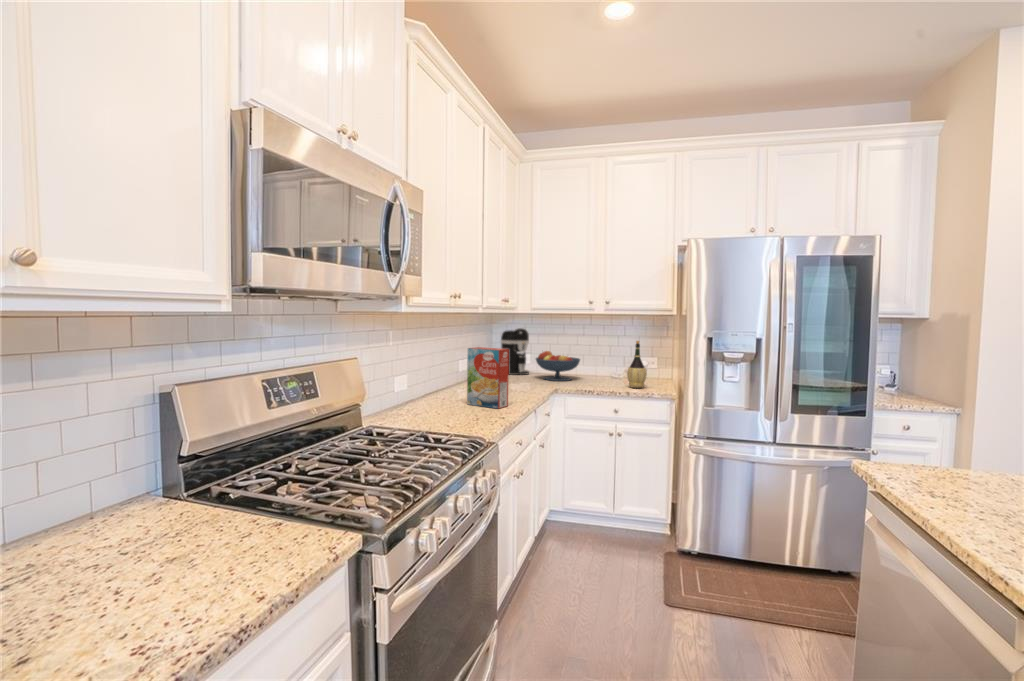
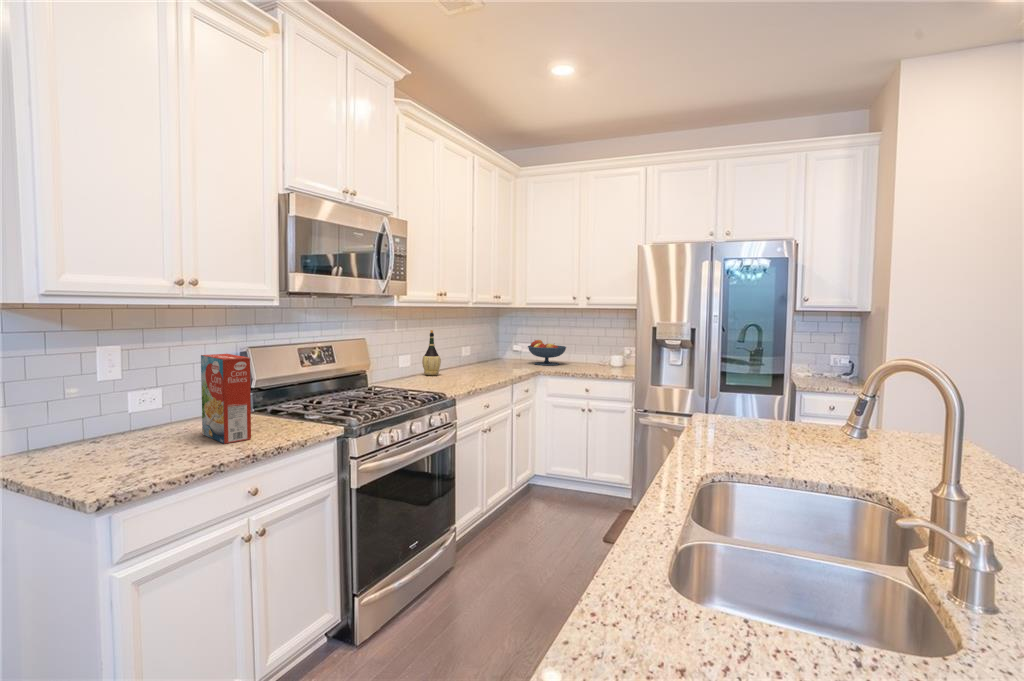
coffee maker: present [501,328,529,375] -> none [502,320,527,361]
wine bottle: present [627,341,647,388] -> present [422,330,441,375]
cereal box: present [467,347,509,409] -> present [201,354,251,444]

